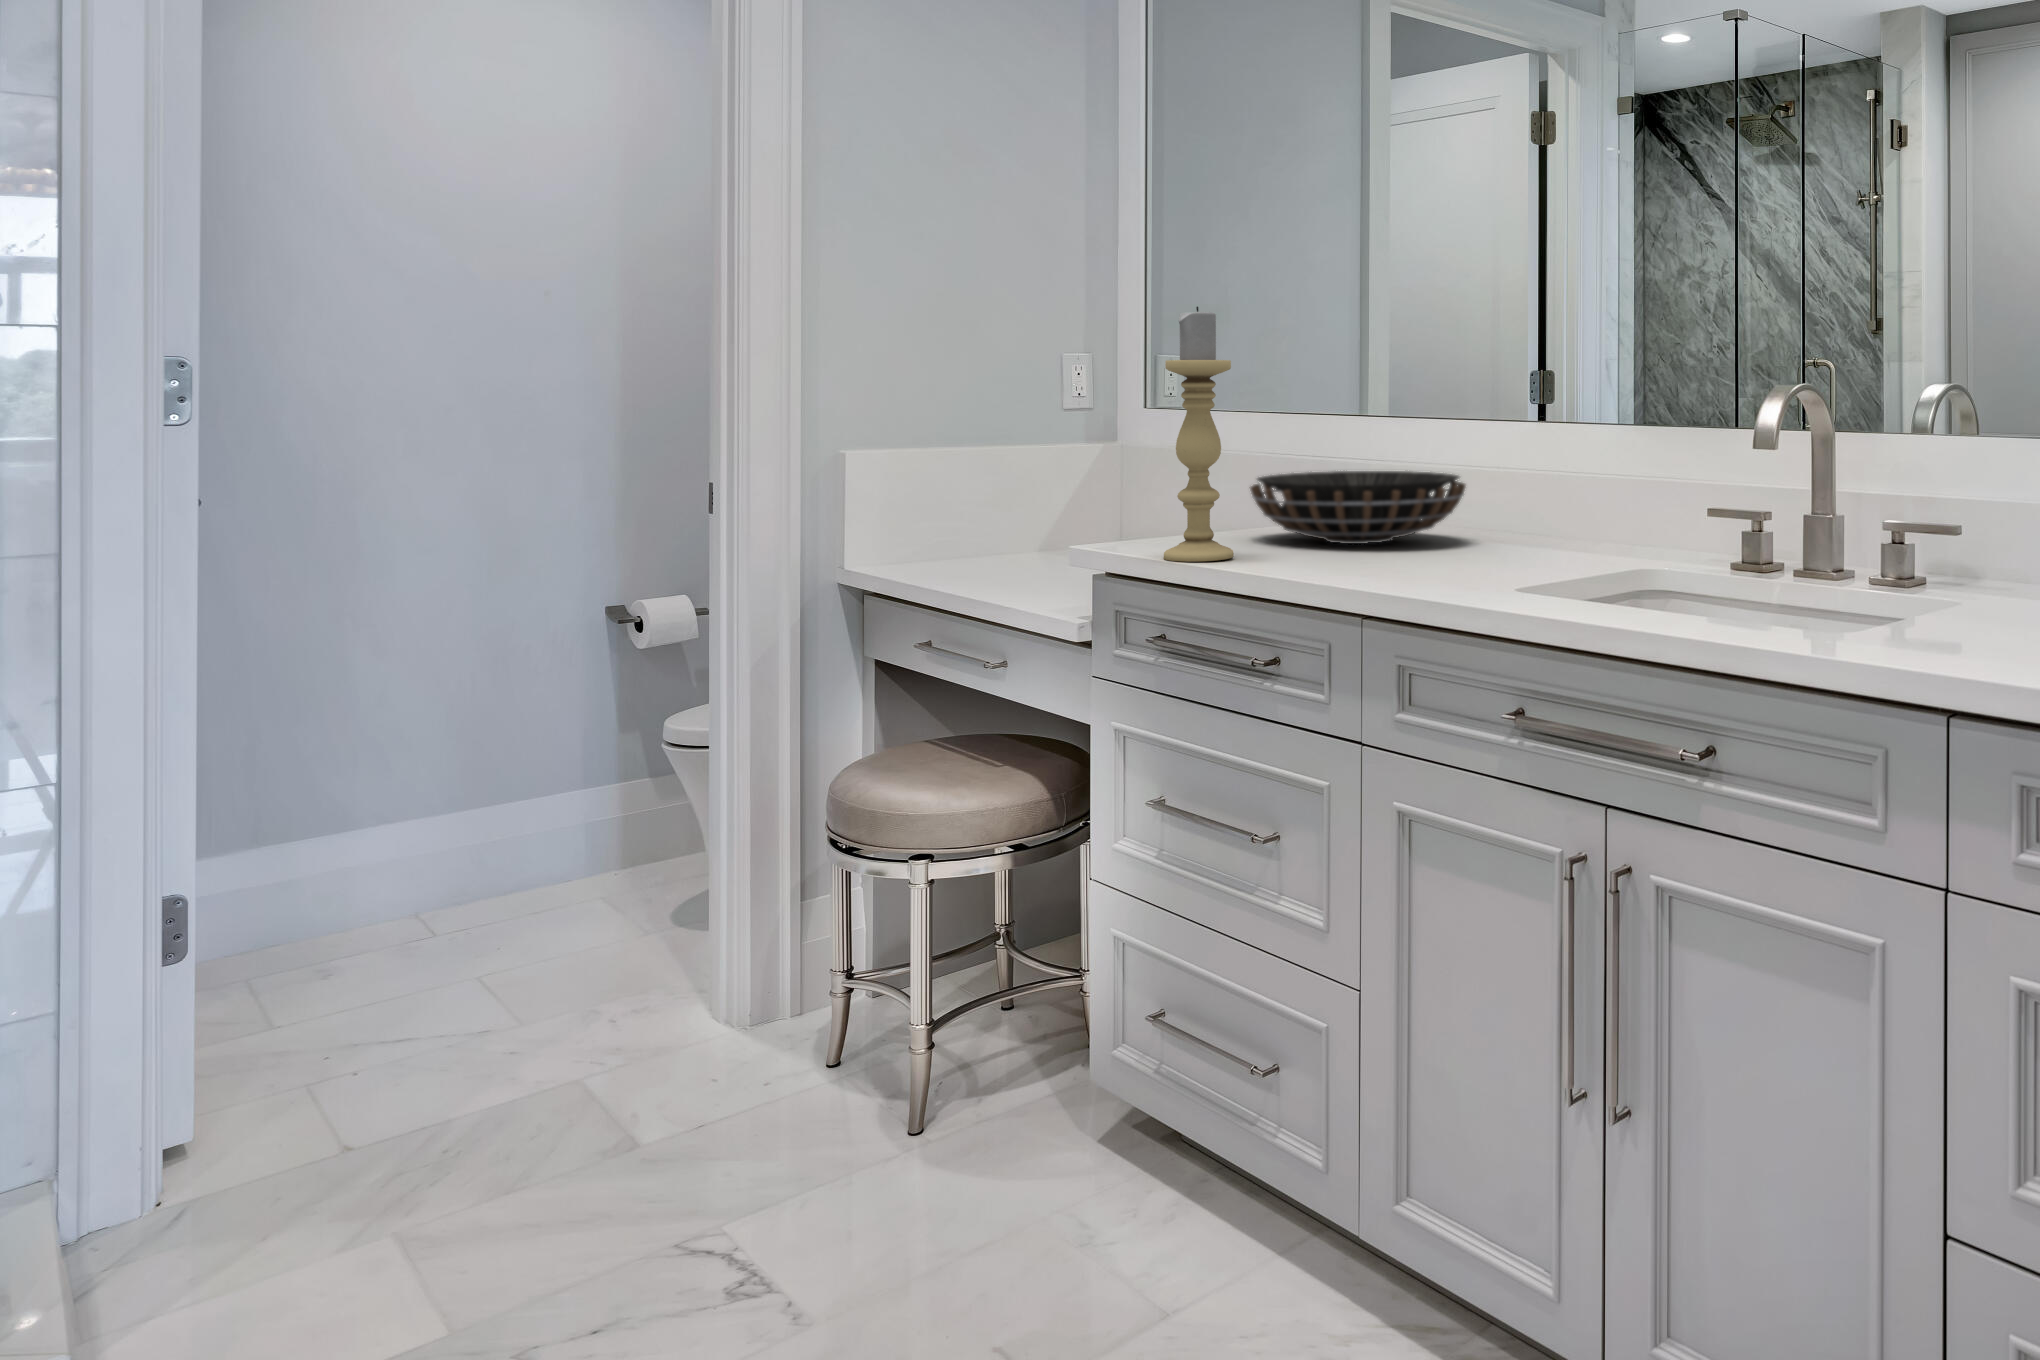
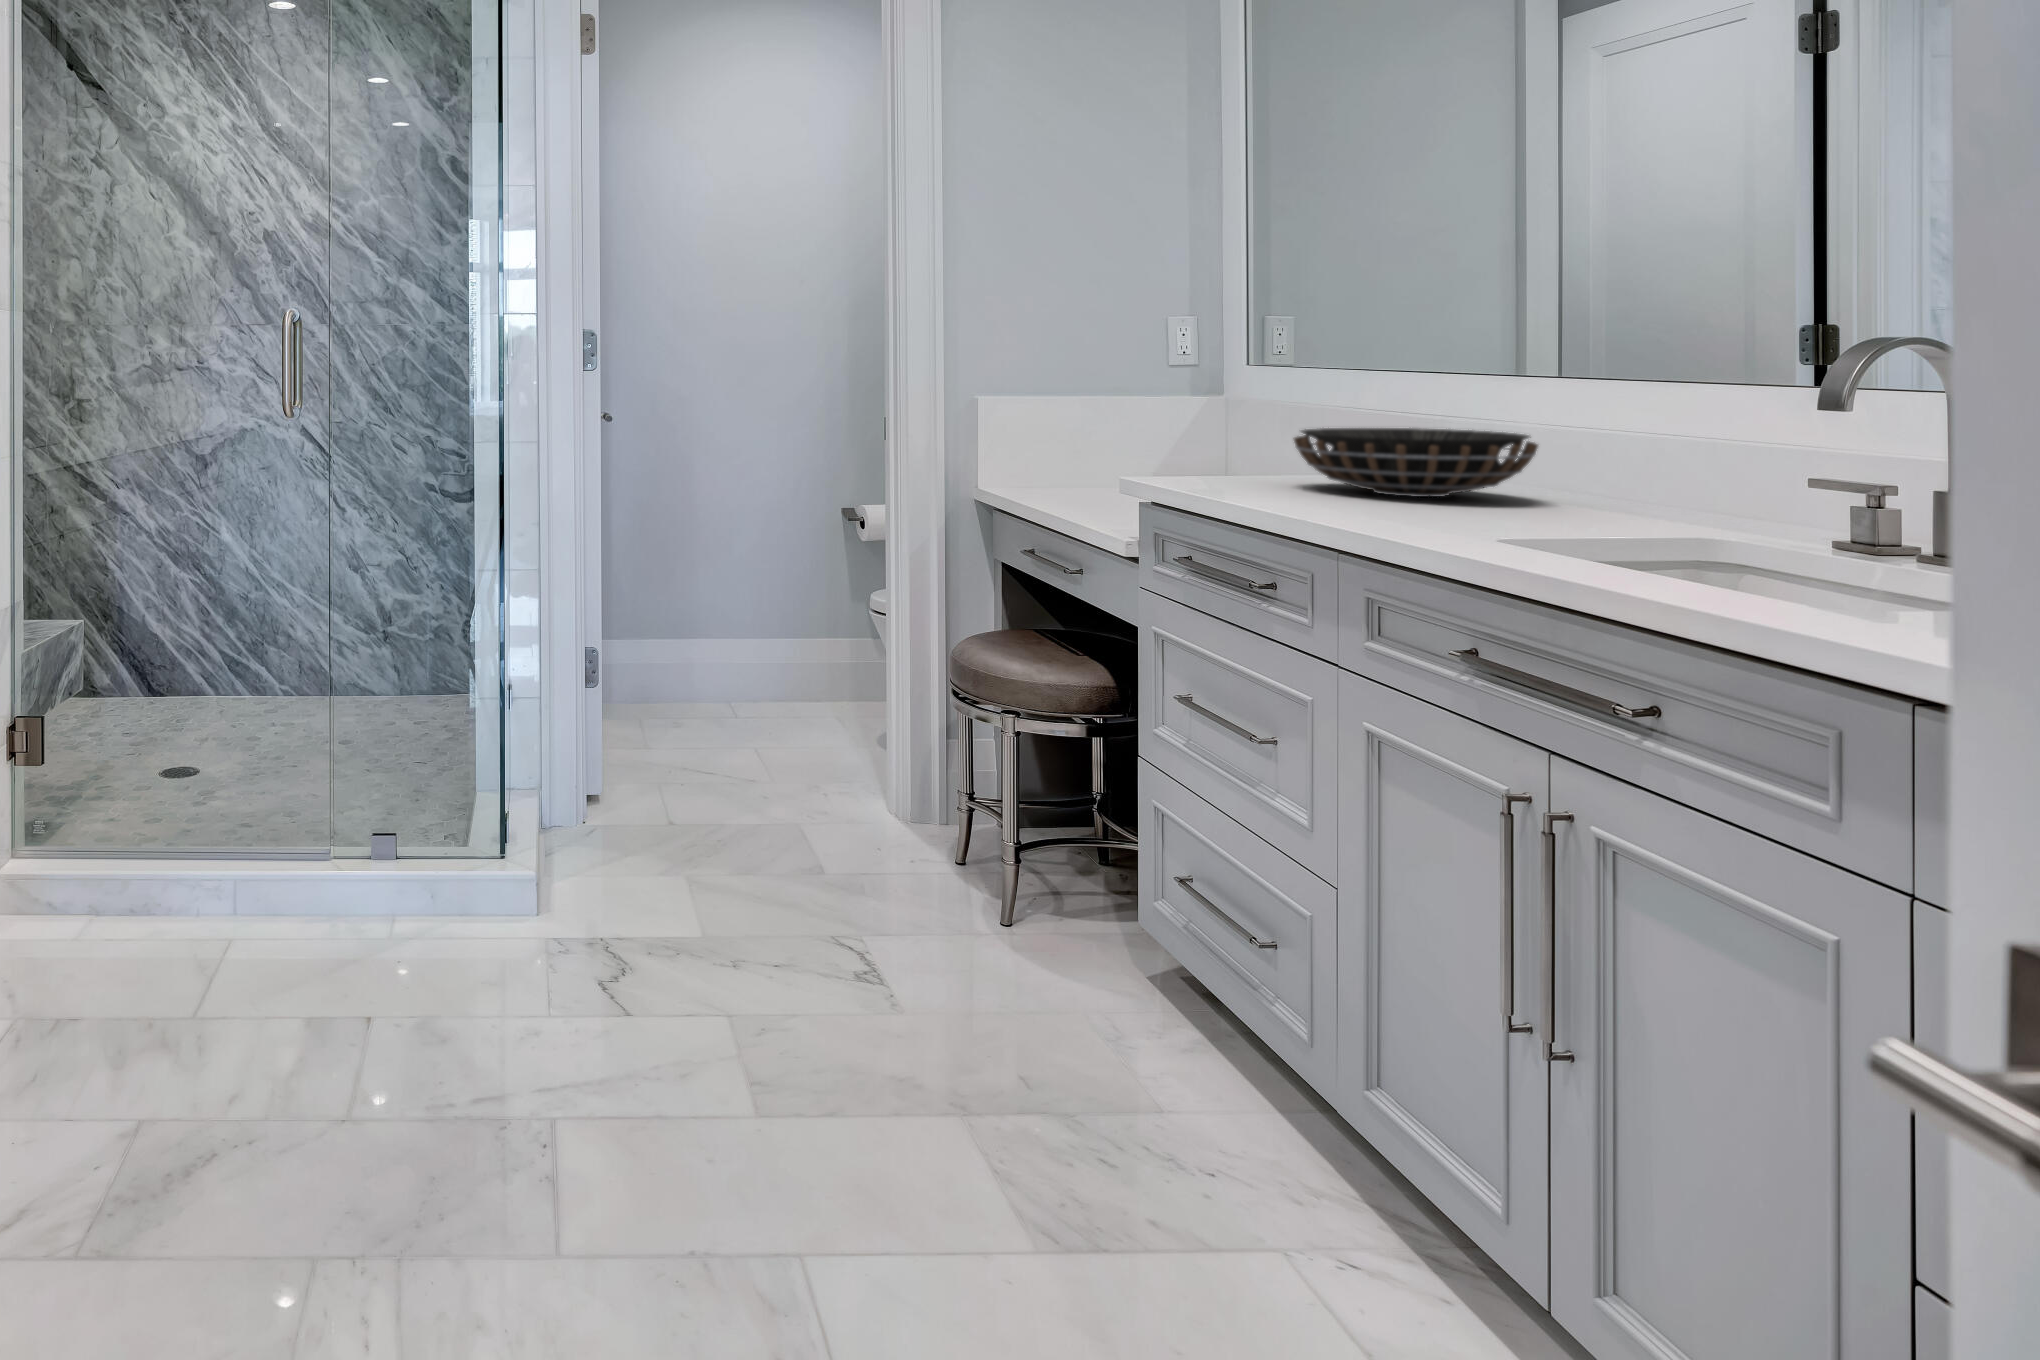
candle holder: present [1164,306,1233,562] -> none [1184,276,1249,496]

